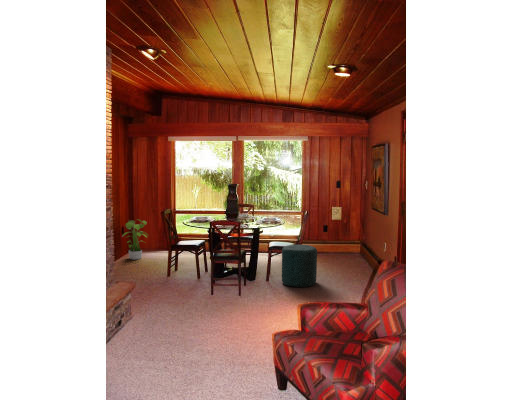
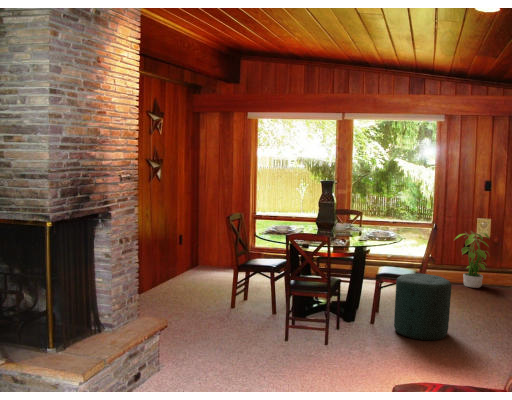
potted plant: present [123,220,148,260] -> present [454,233,489,288]

